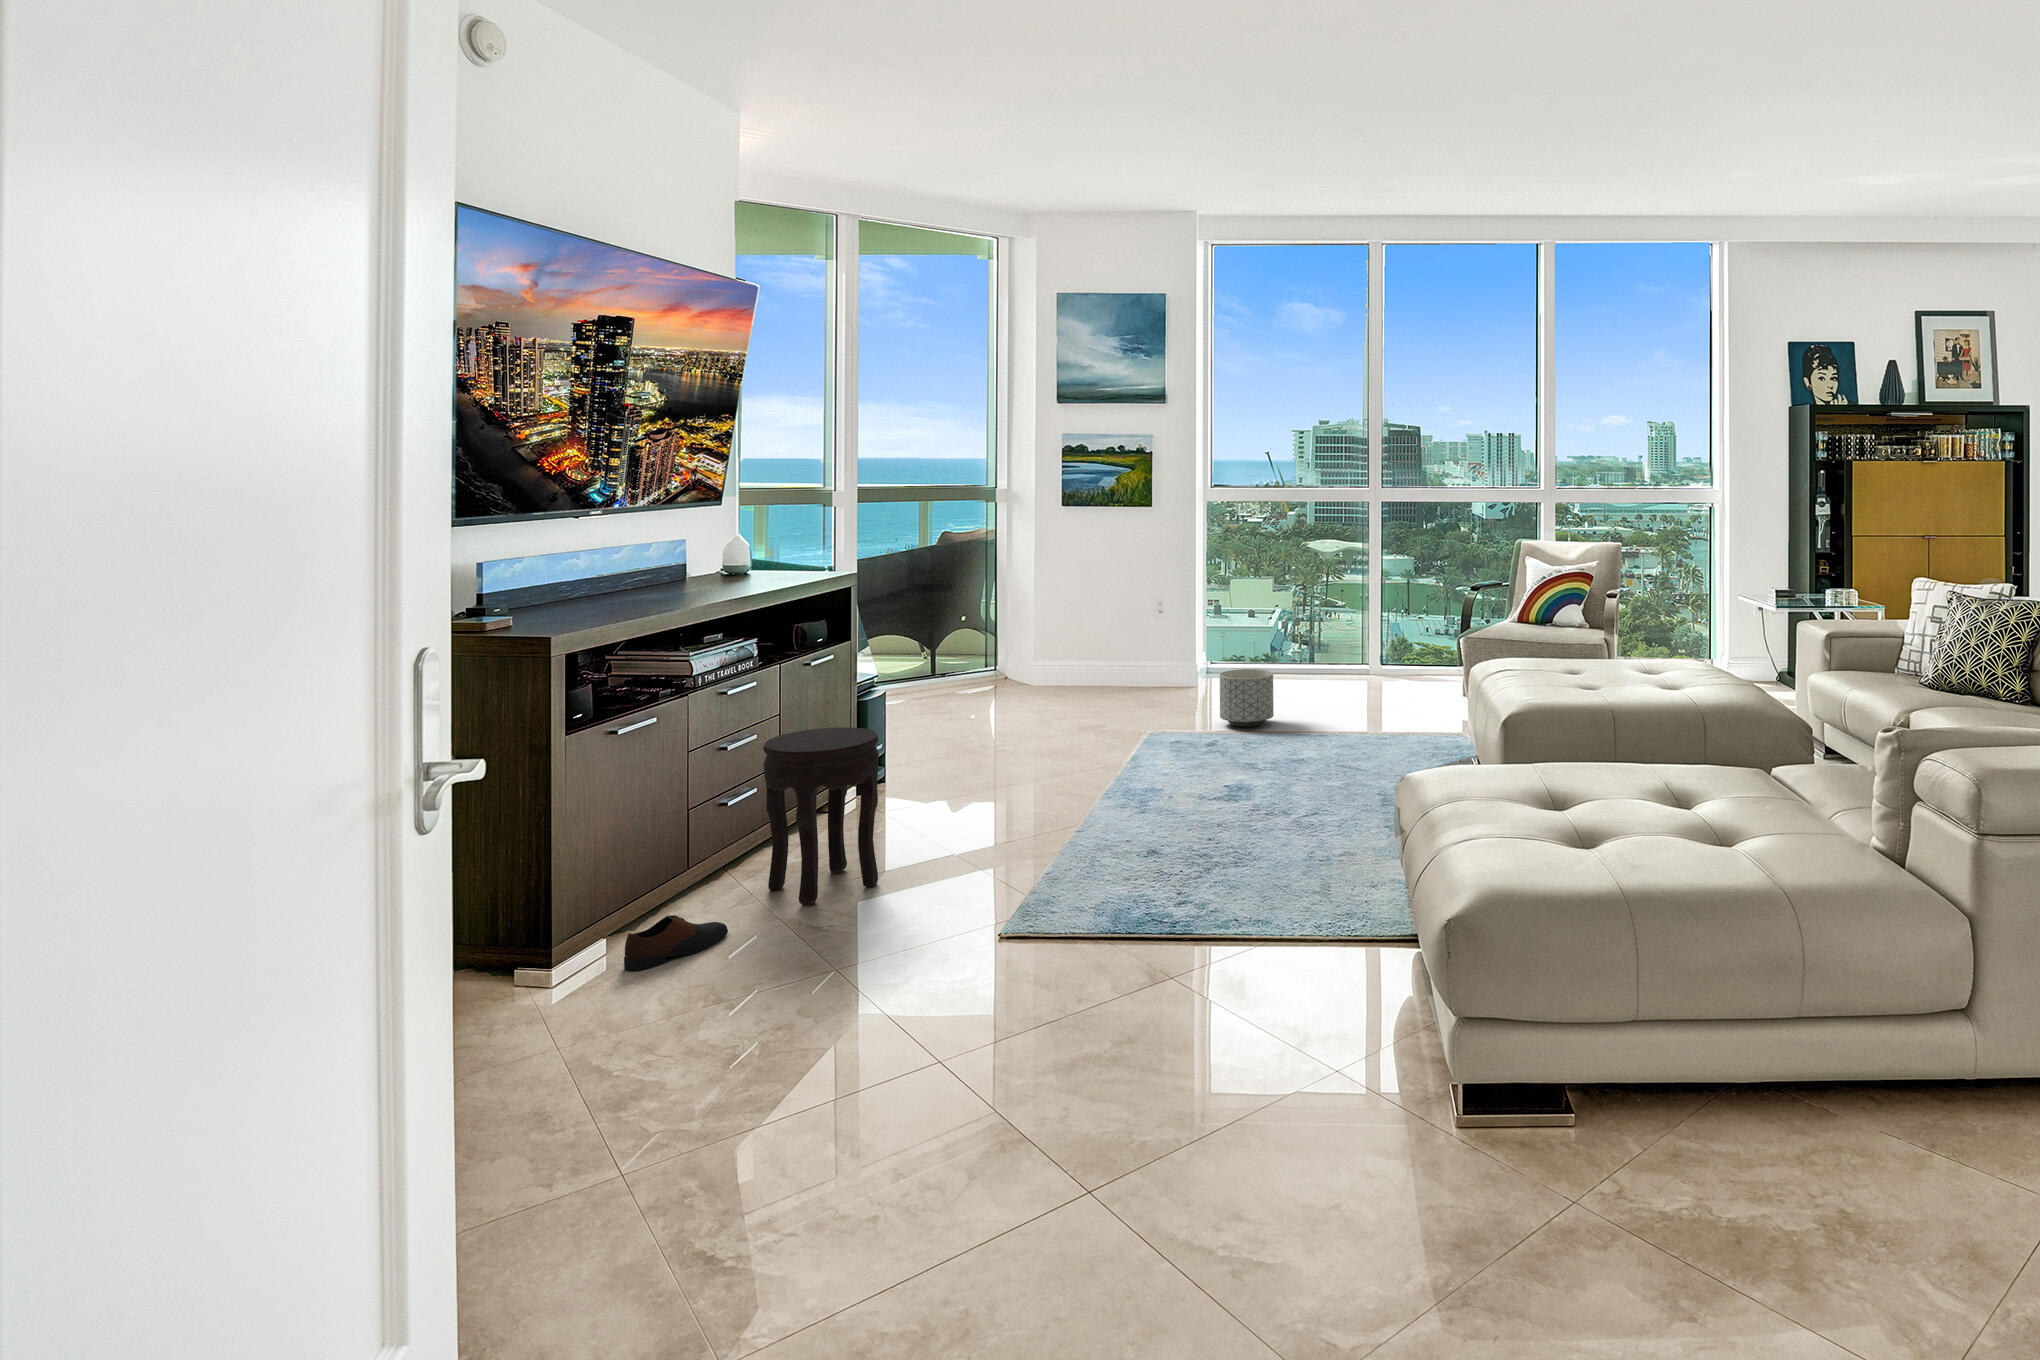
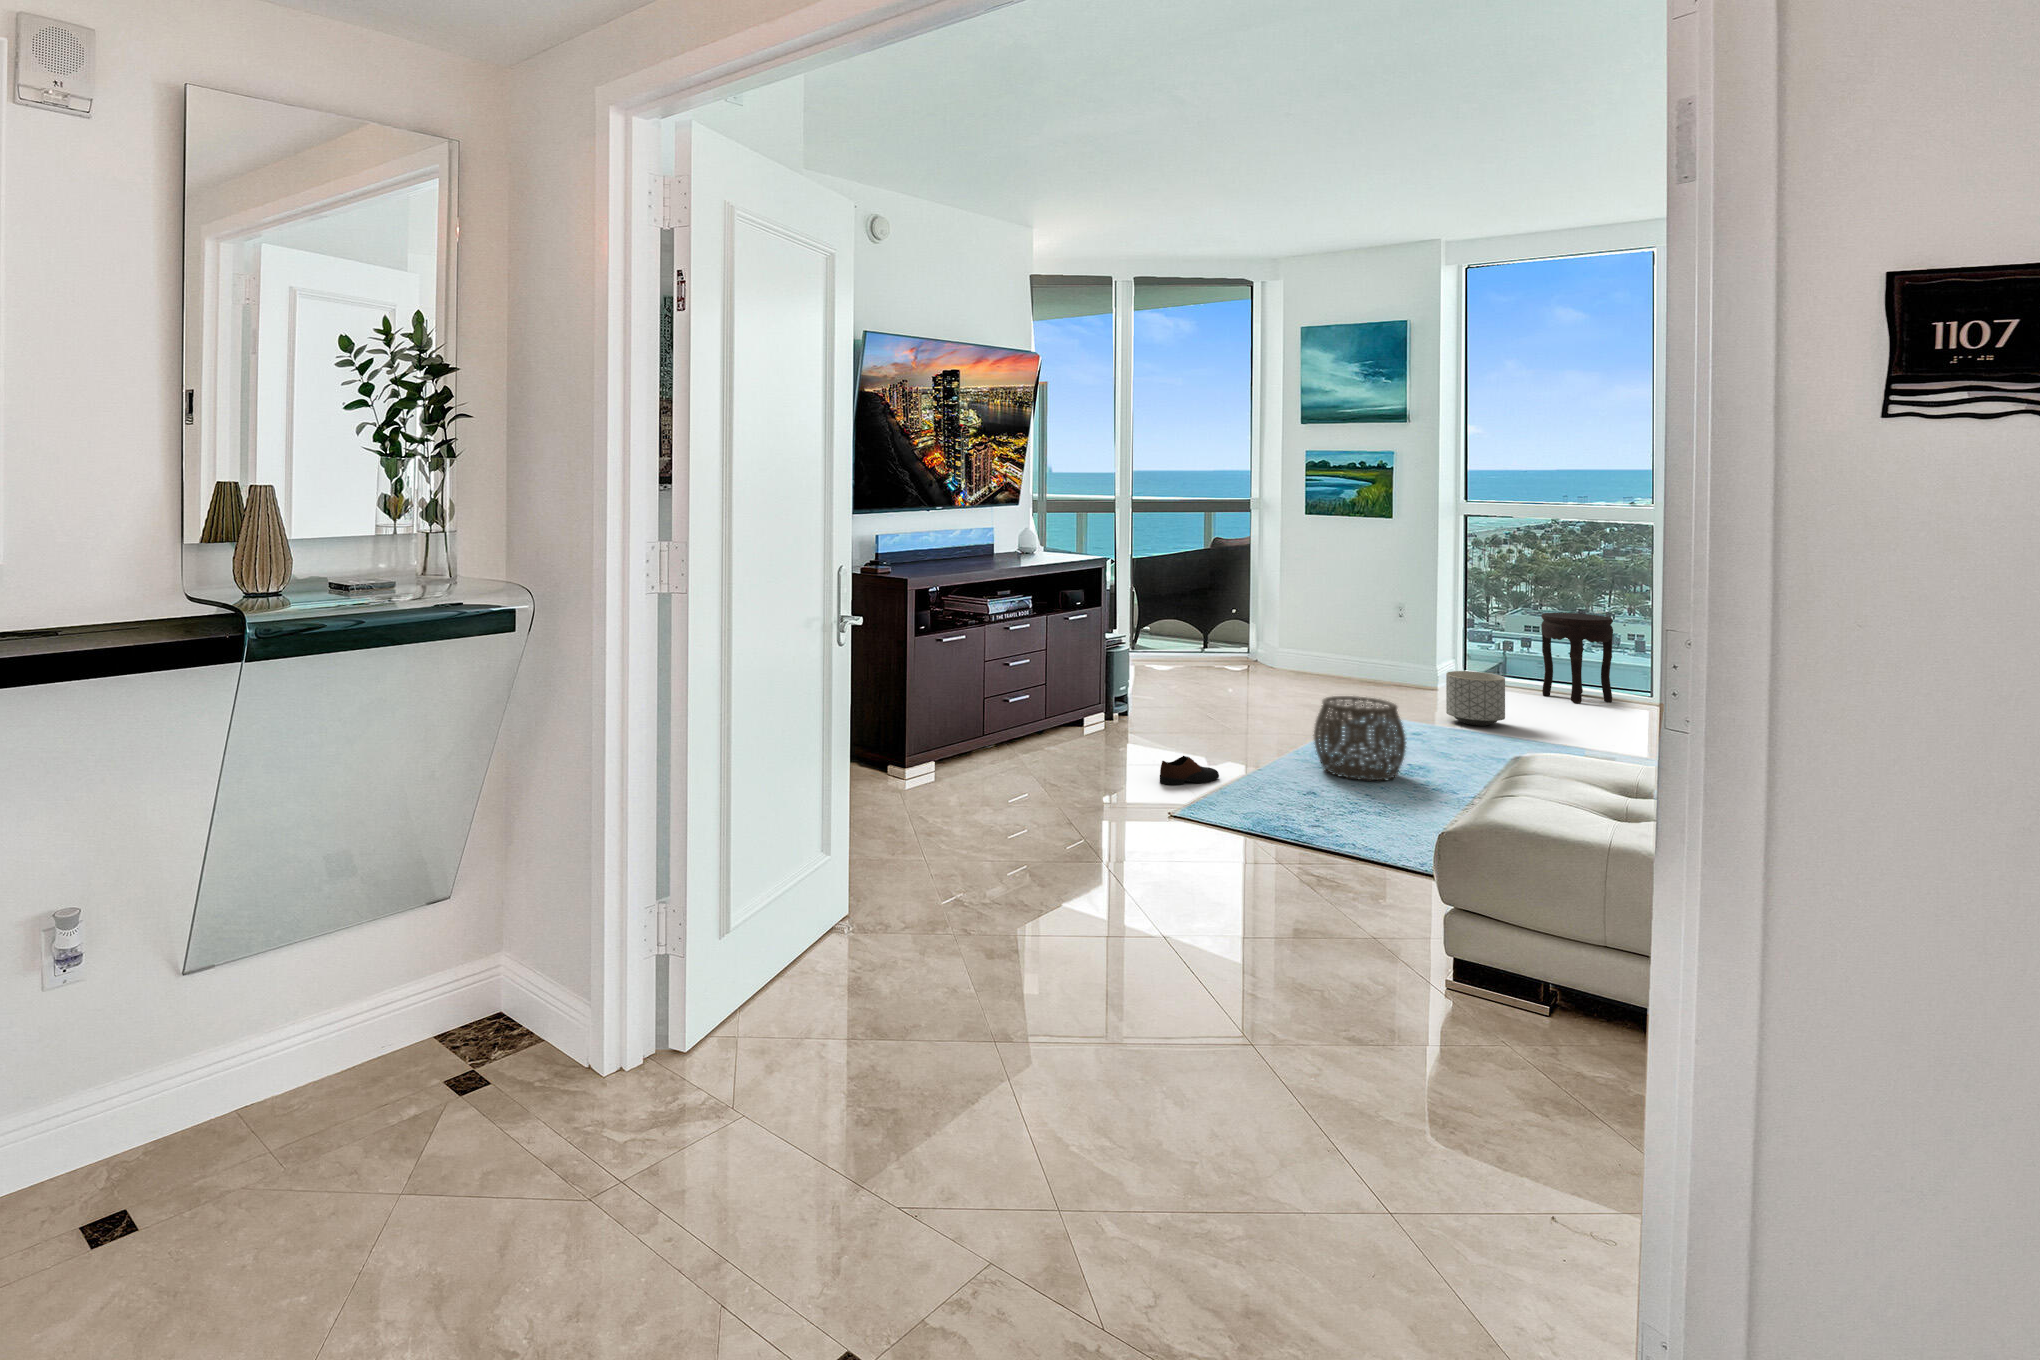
woven basket: none [1116,722,1215,823] -> present [1314,696,1406,781]
side table: present [763,727,879,905] -> present [1541,613,1613,703]
shoe: present [624,915,728,971] -> present [1160,756,1219,785]

